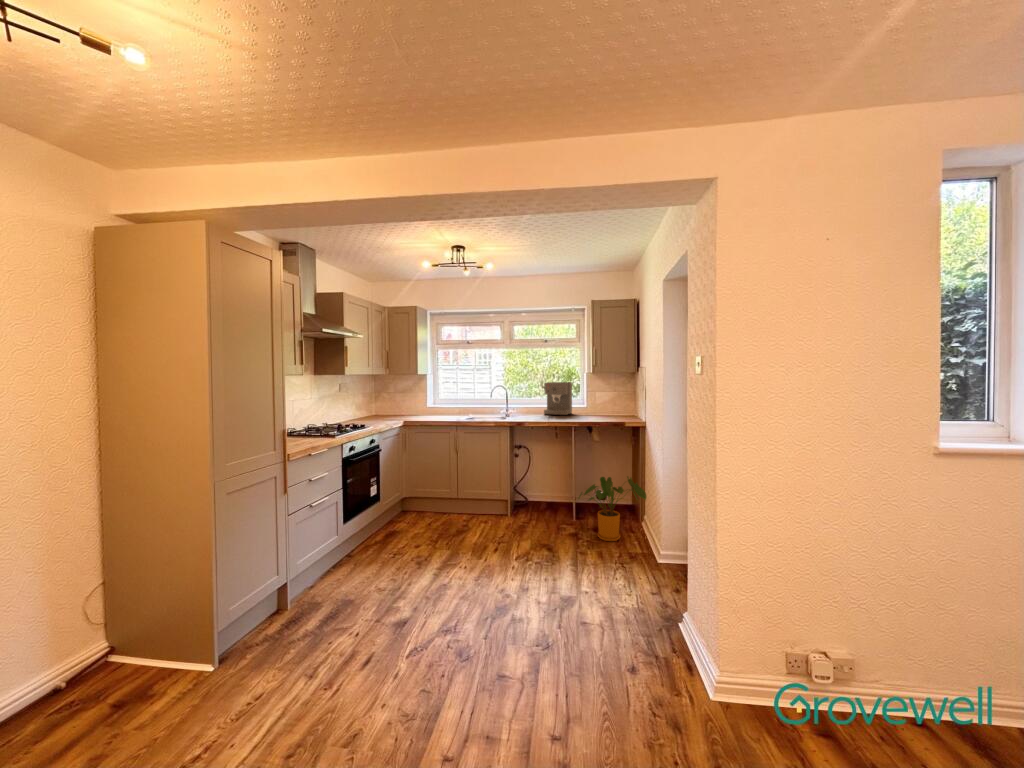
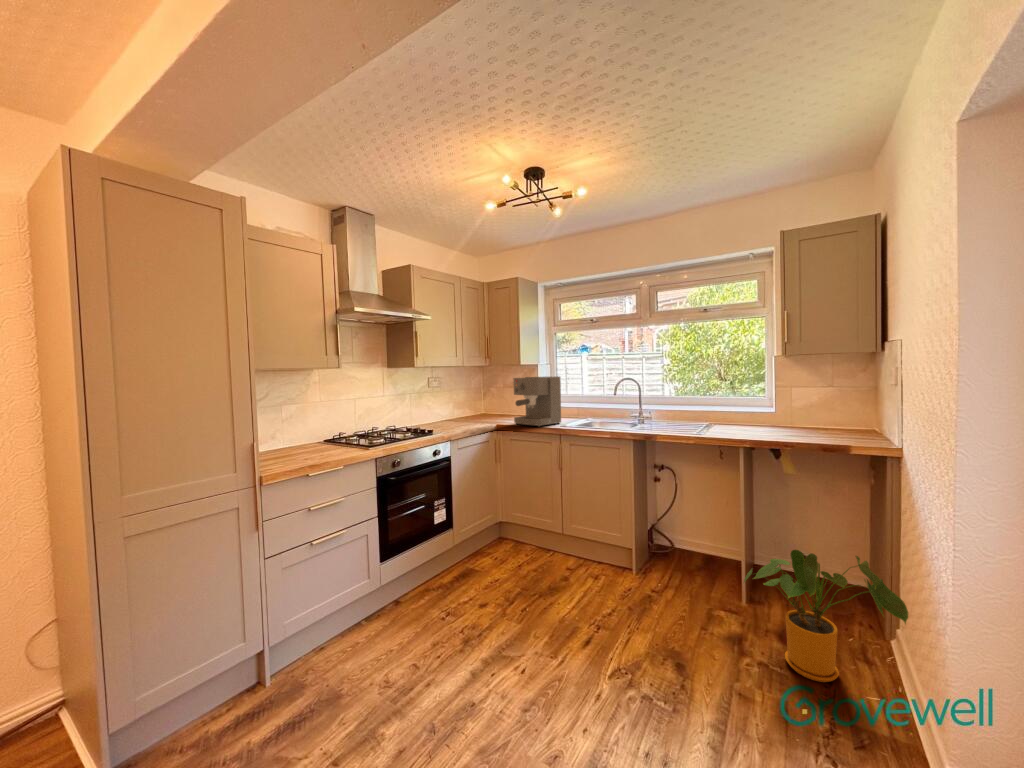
coffee maker: present [544,382,572,415] -> present [514,376,561,427]

